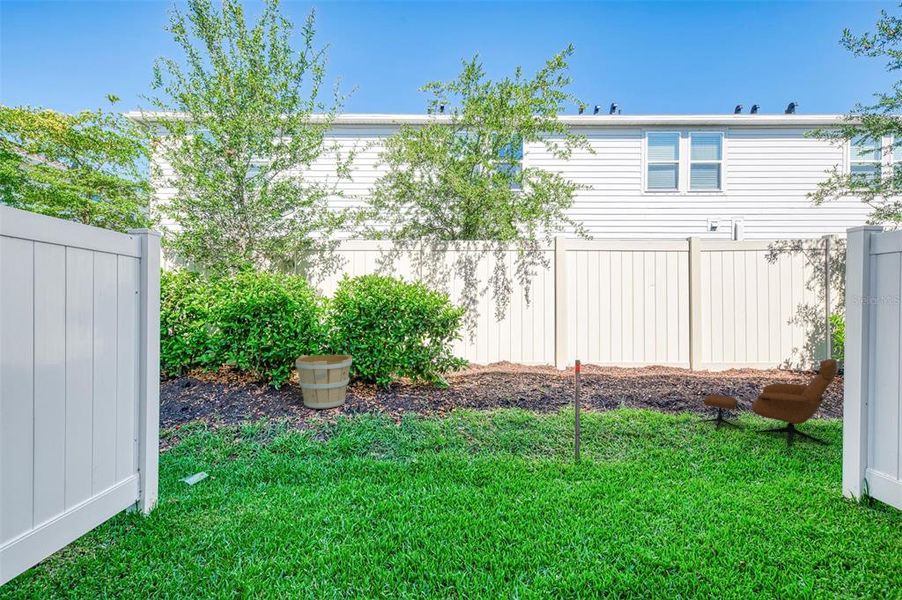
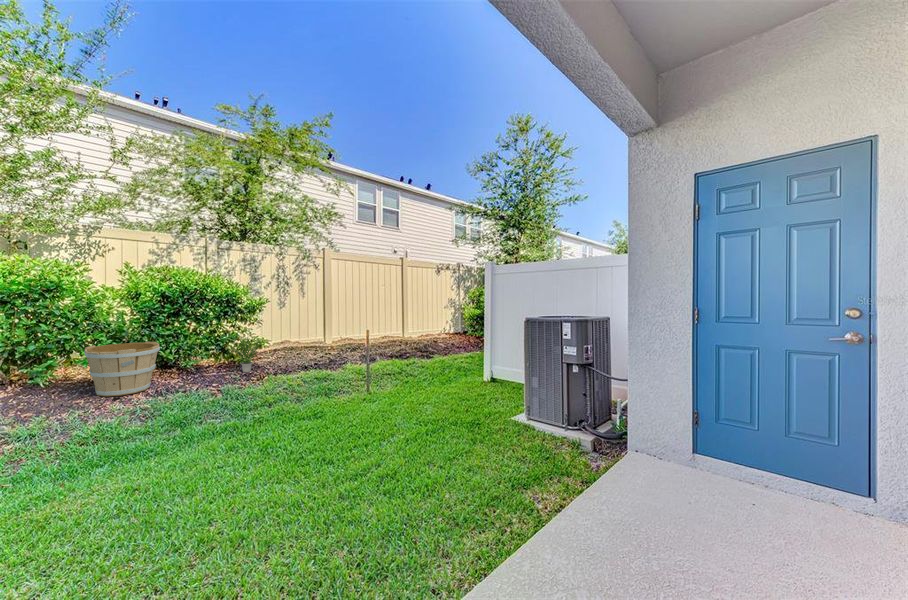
potted plant: none [418,354,456,401] -> present [232,338,261,372]
lounge chair: present [698,359,837,447] -> none [418,325,476,368]

